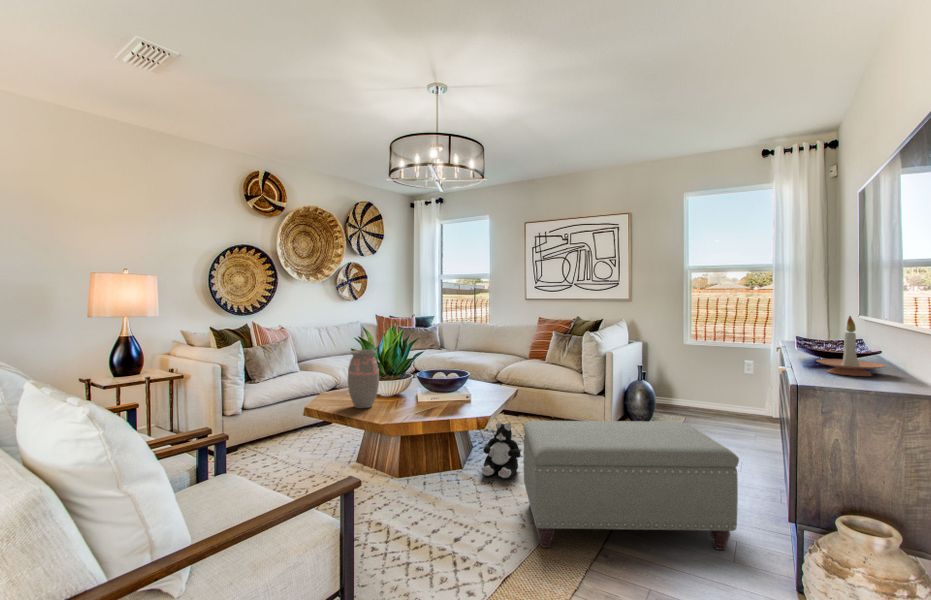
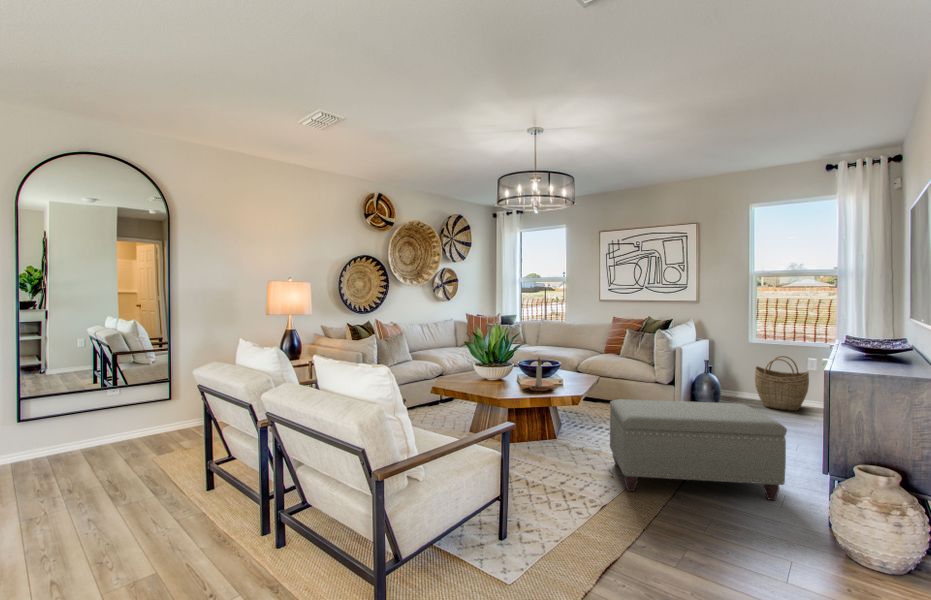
candle holder: present [816,316,885,376] -> present [524,358,554,391]
decorative vase: present [348,350,379,408] -> none [465,342,489,388]
woven basket: none [689,359,745,420] -> present [755,356,809,411]
plush toy: present [481,422,521,478] -> none [572,402,604,446]

